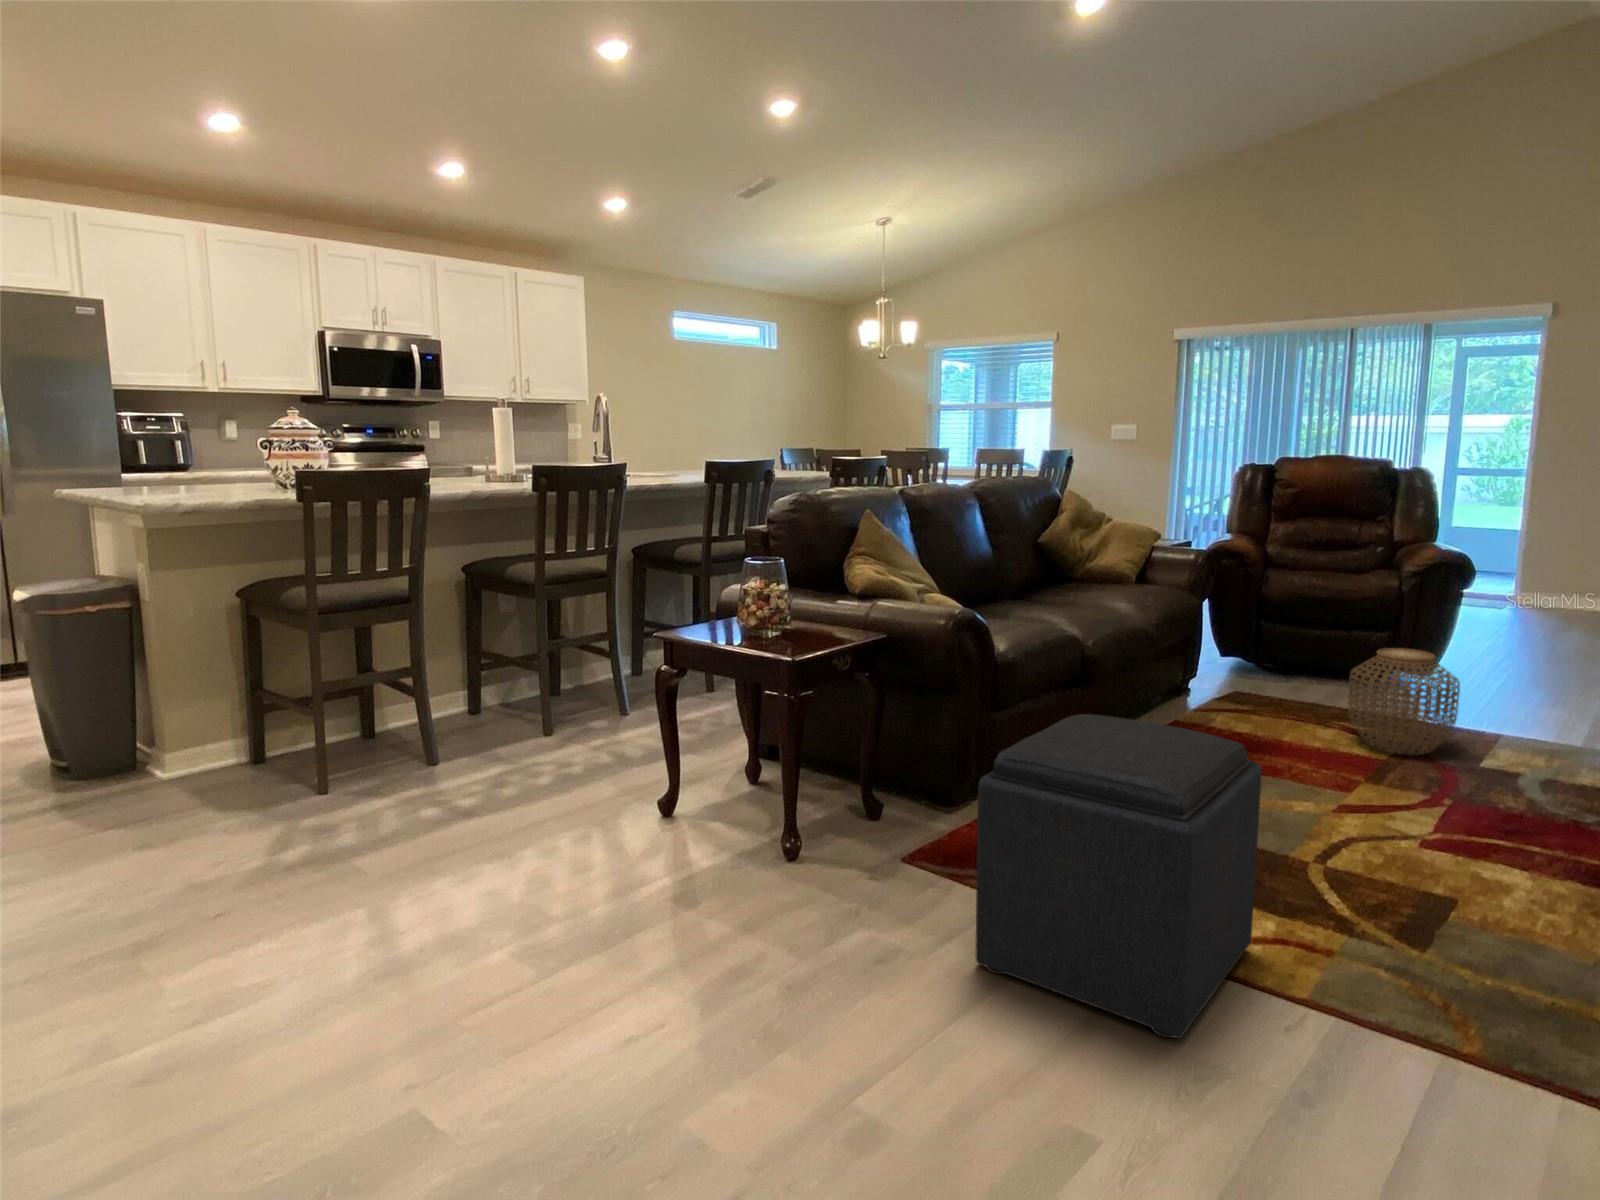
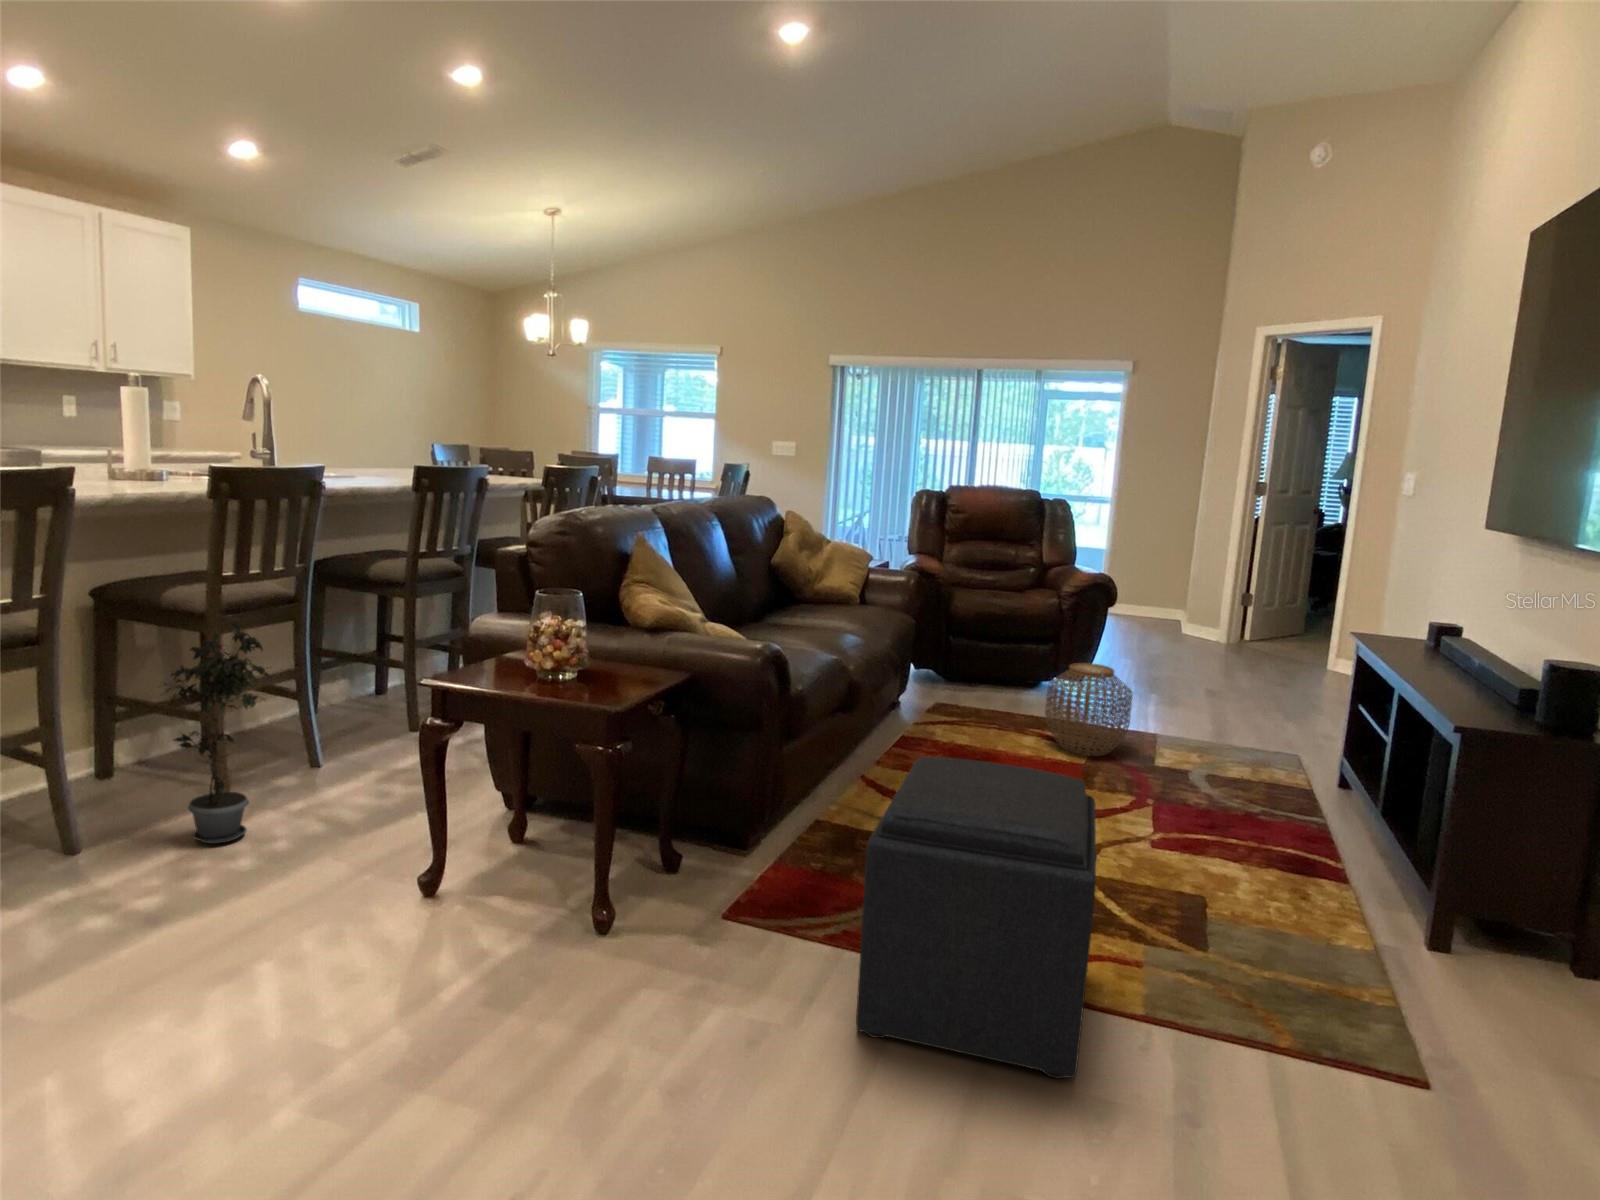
potted plant: none [488,587,569,763] -> present [164,622,268,844]

